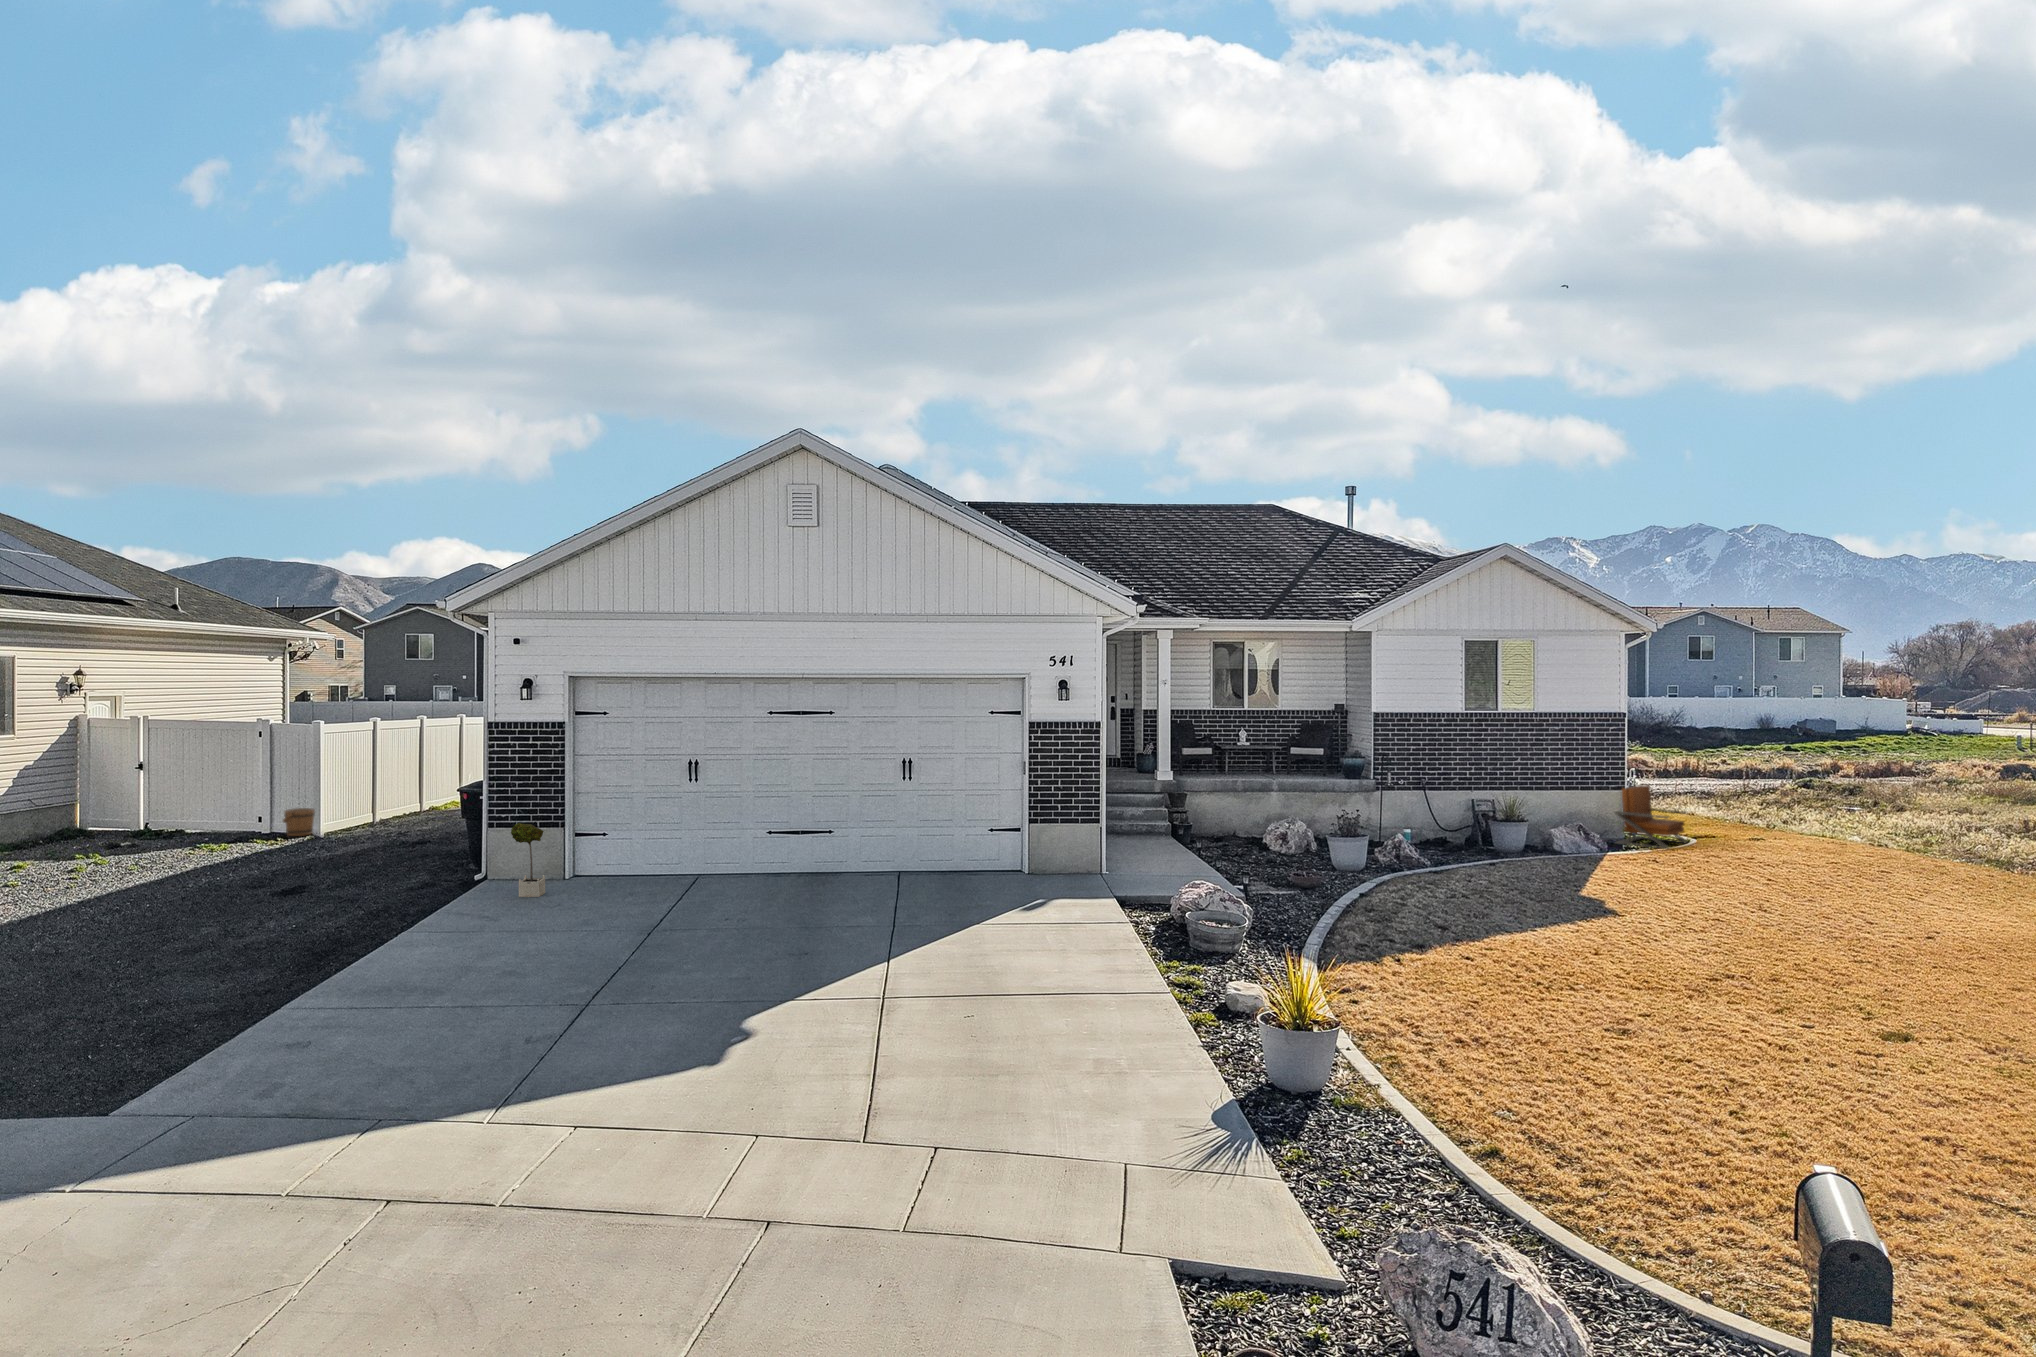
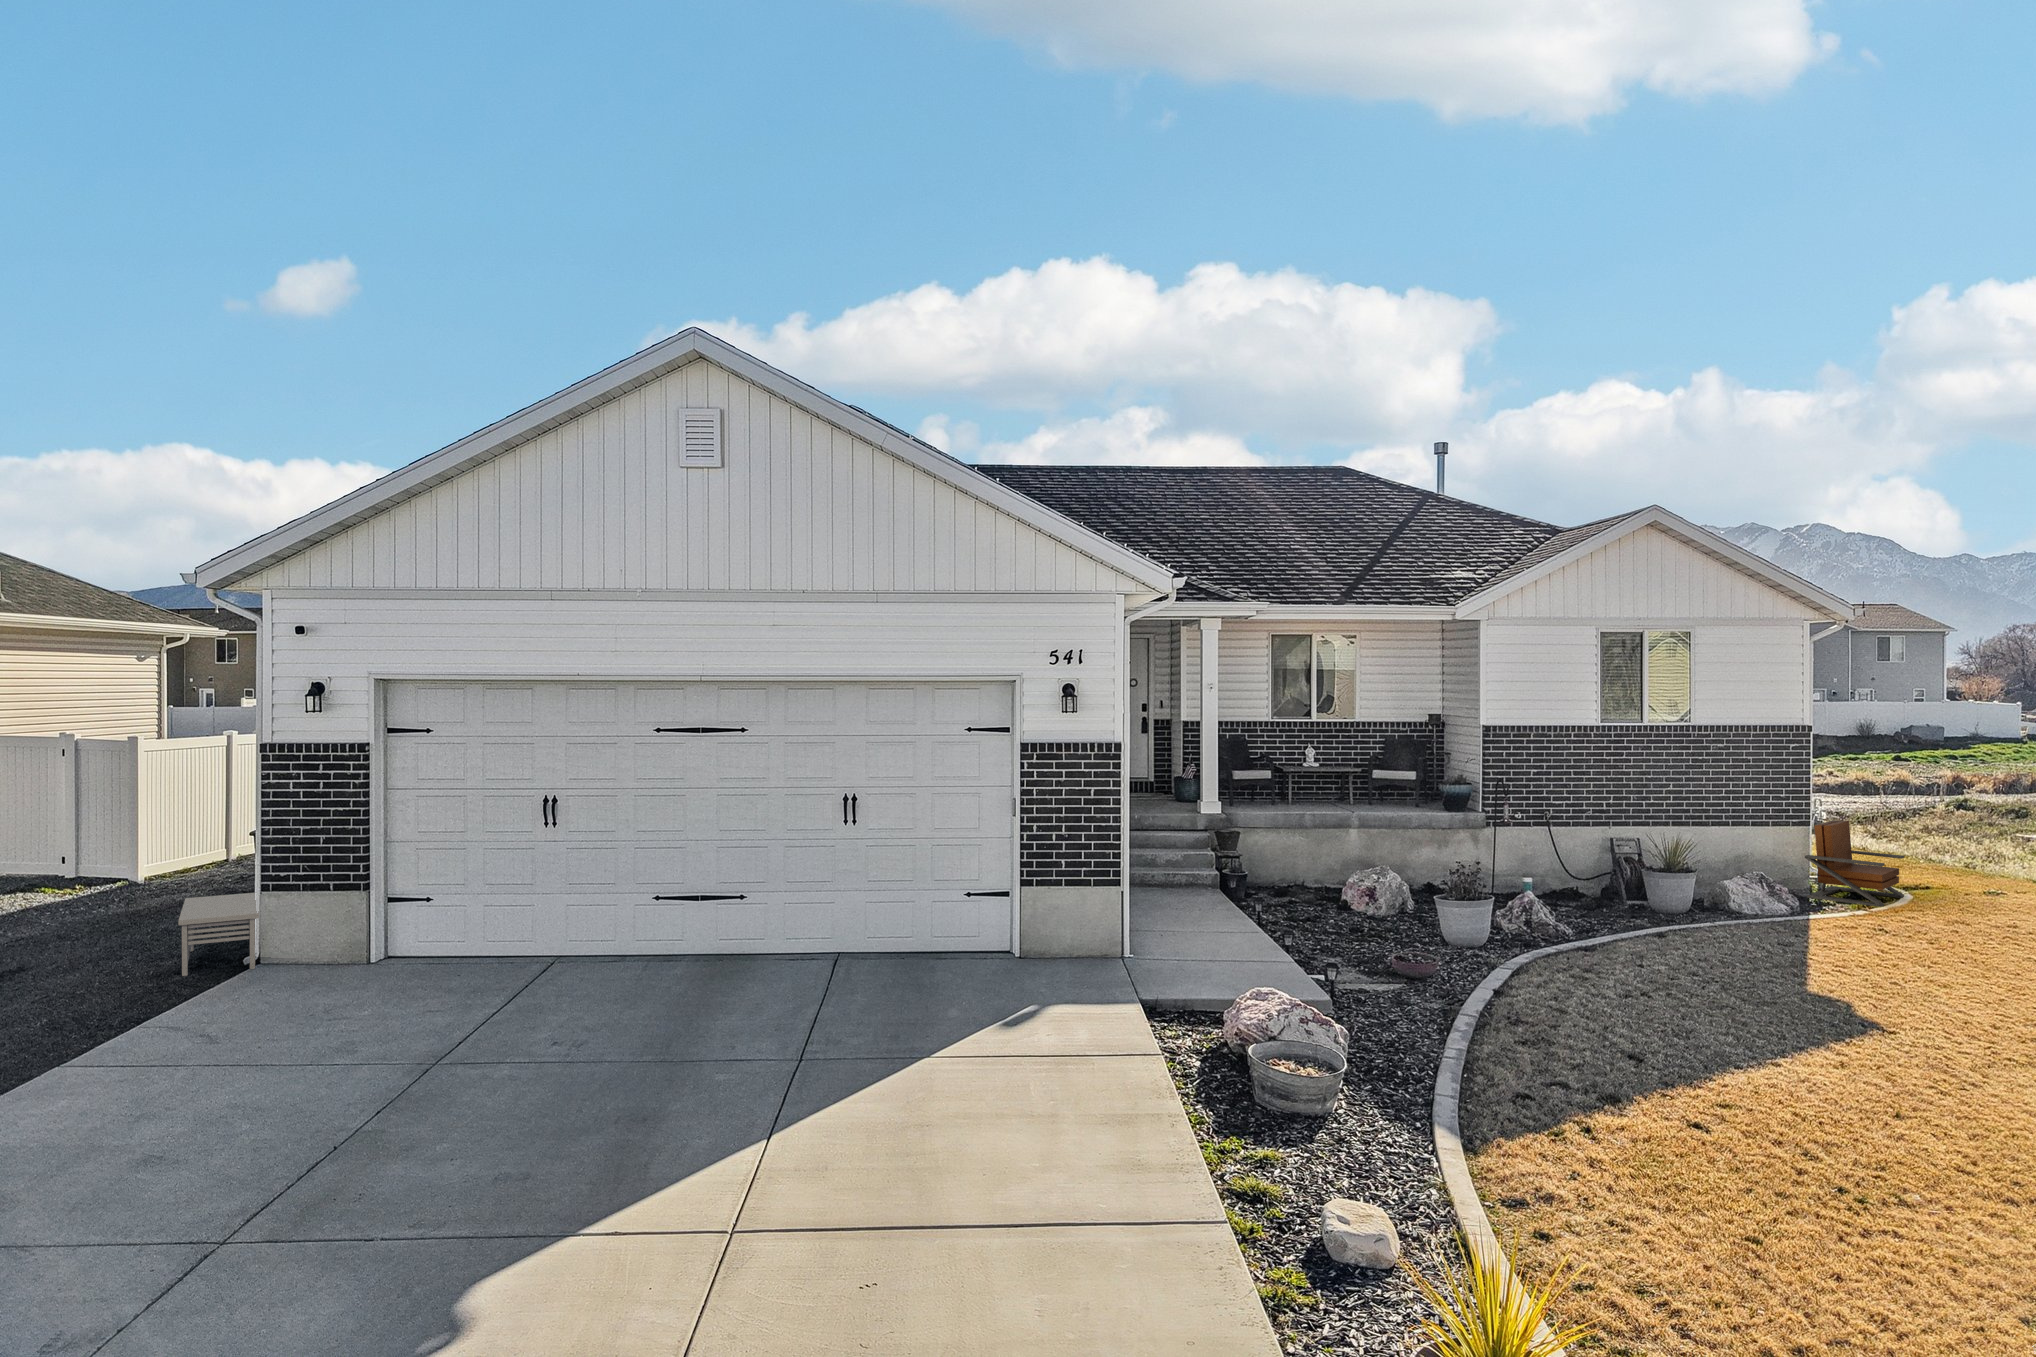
bucket: present [283,808,315,836] -> none [78,850,122,886]
potted tree: present [511,823,545,897] -> none [287,885,340,990]
storage bench: none [413,833,479,890] -> present [178,893,259,976]

